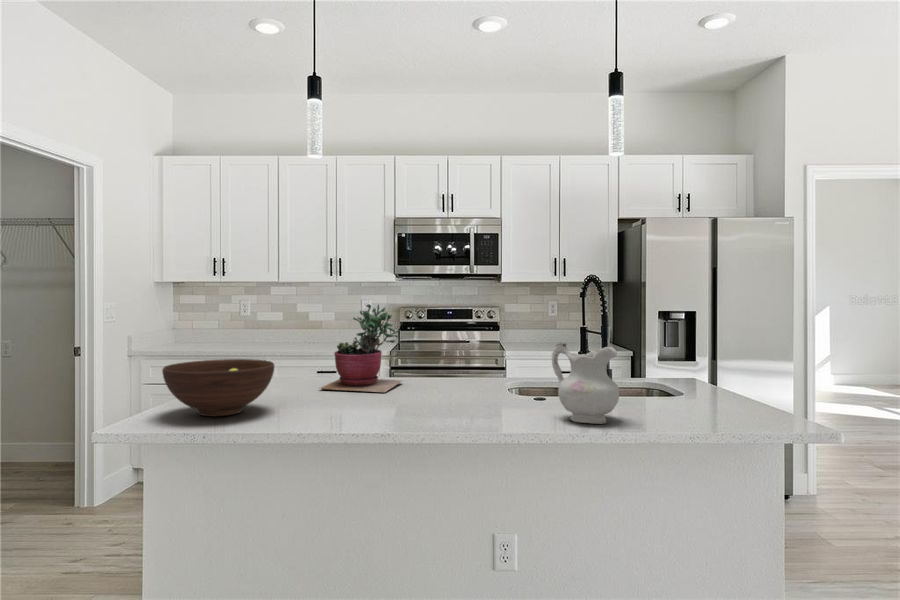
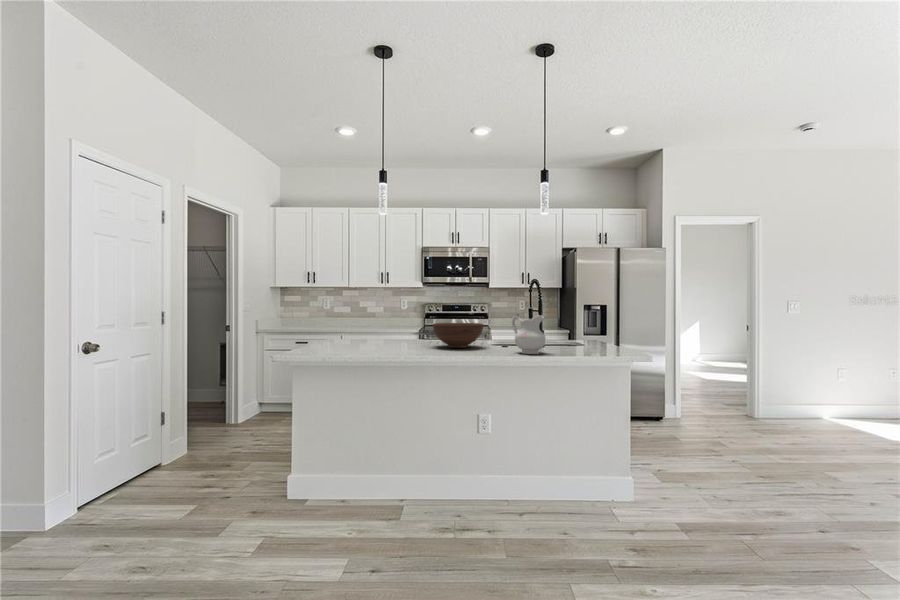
succulent plant: present [320,304,402,392] -> none [385,297,431,344]
fruit bowl: present [162,359,274,417] -> present [433,323,484,348]

